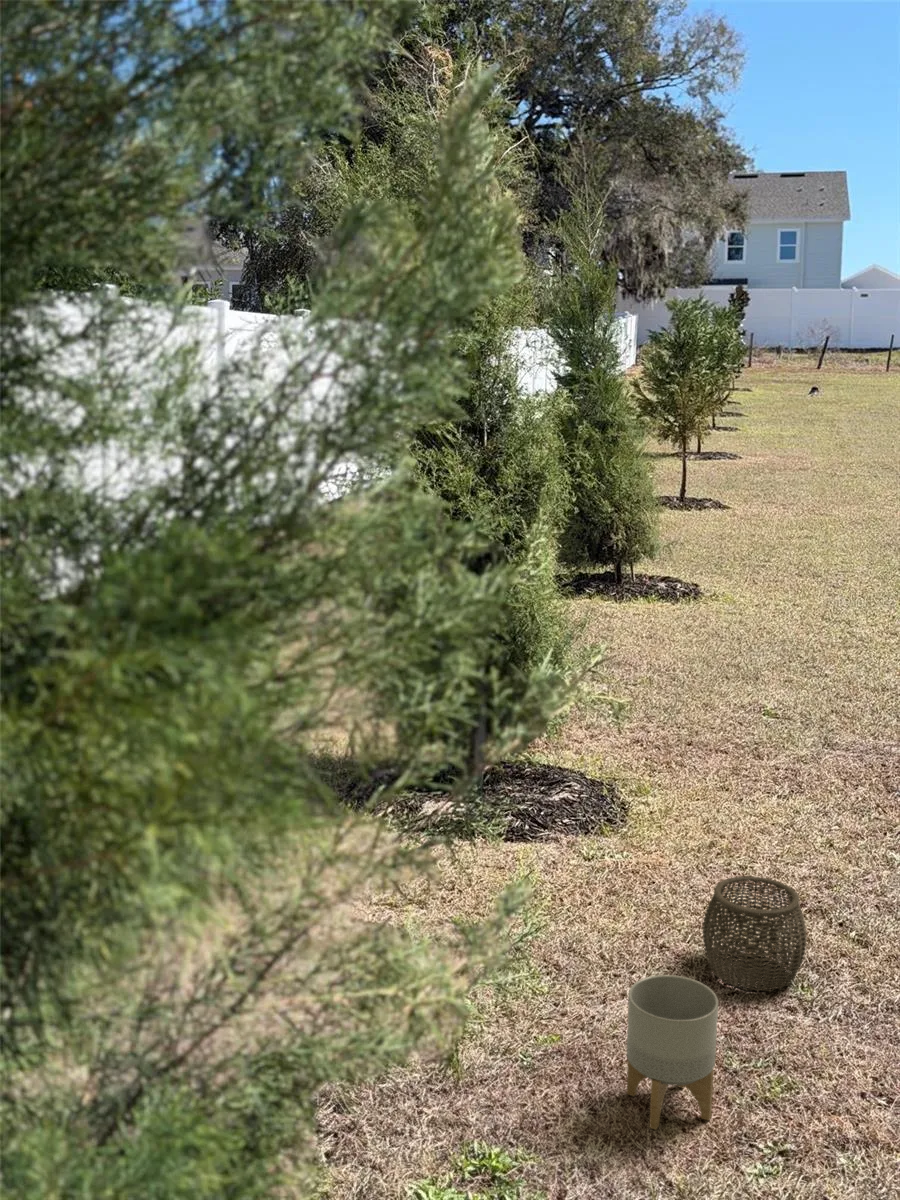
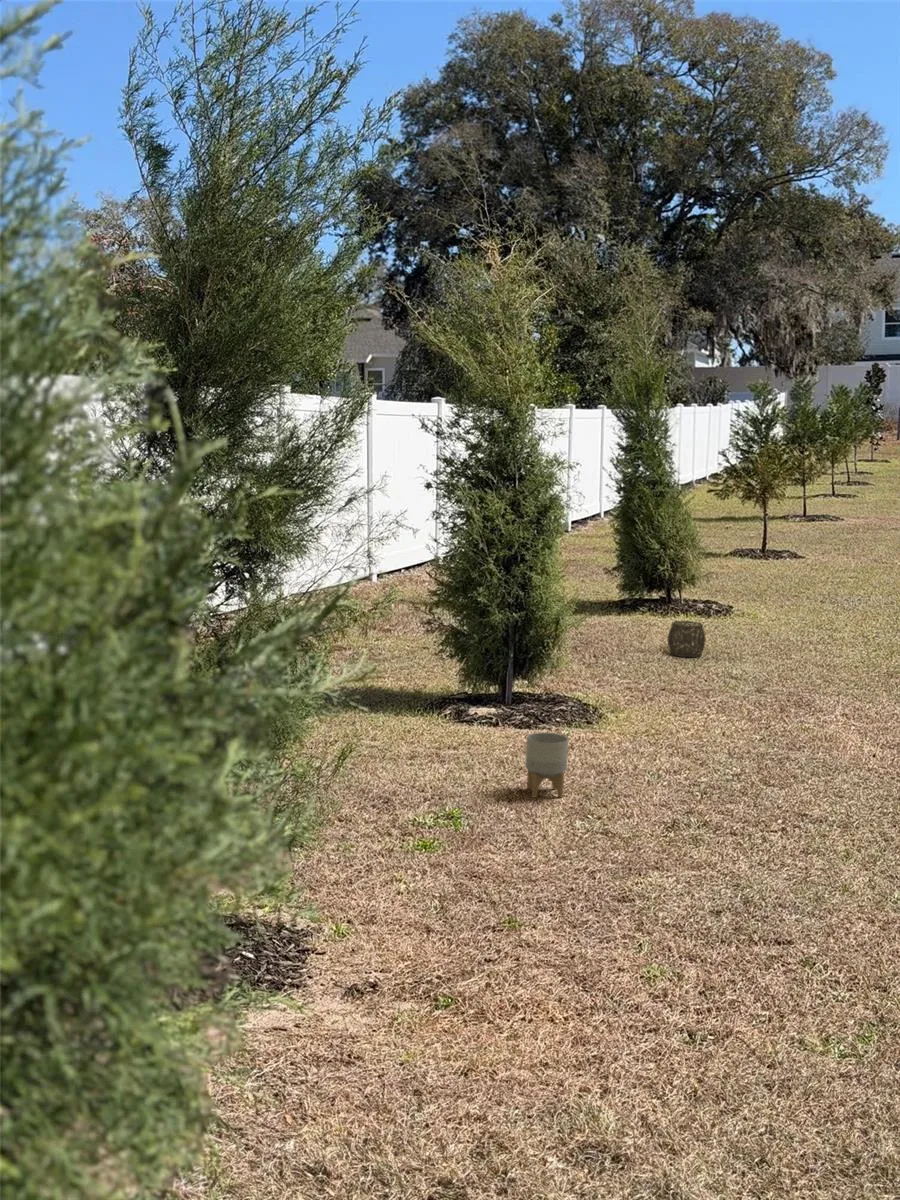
woven basket: present [702,876,807,992] -> present [668,621,705,657]

